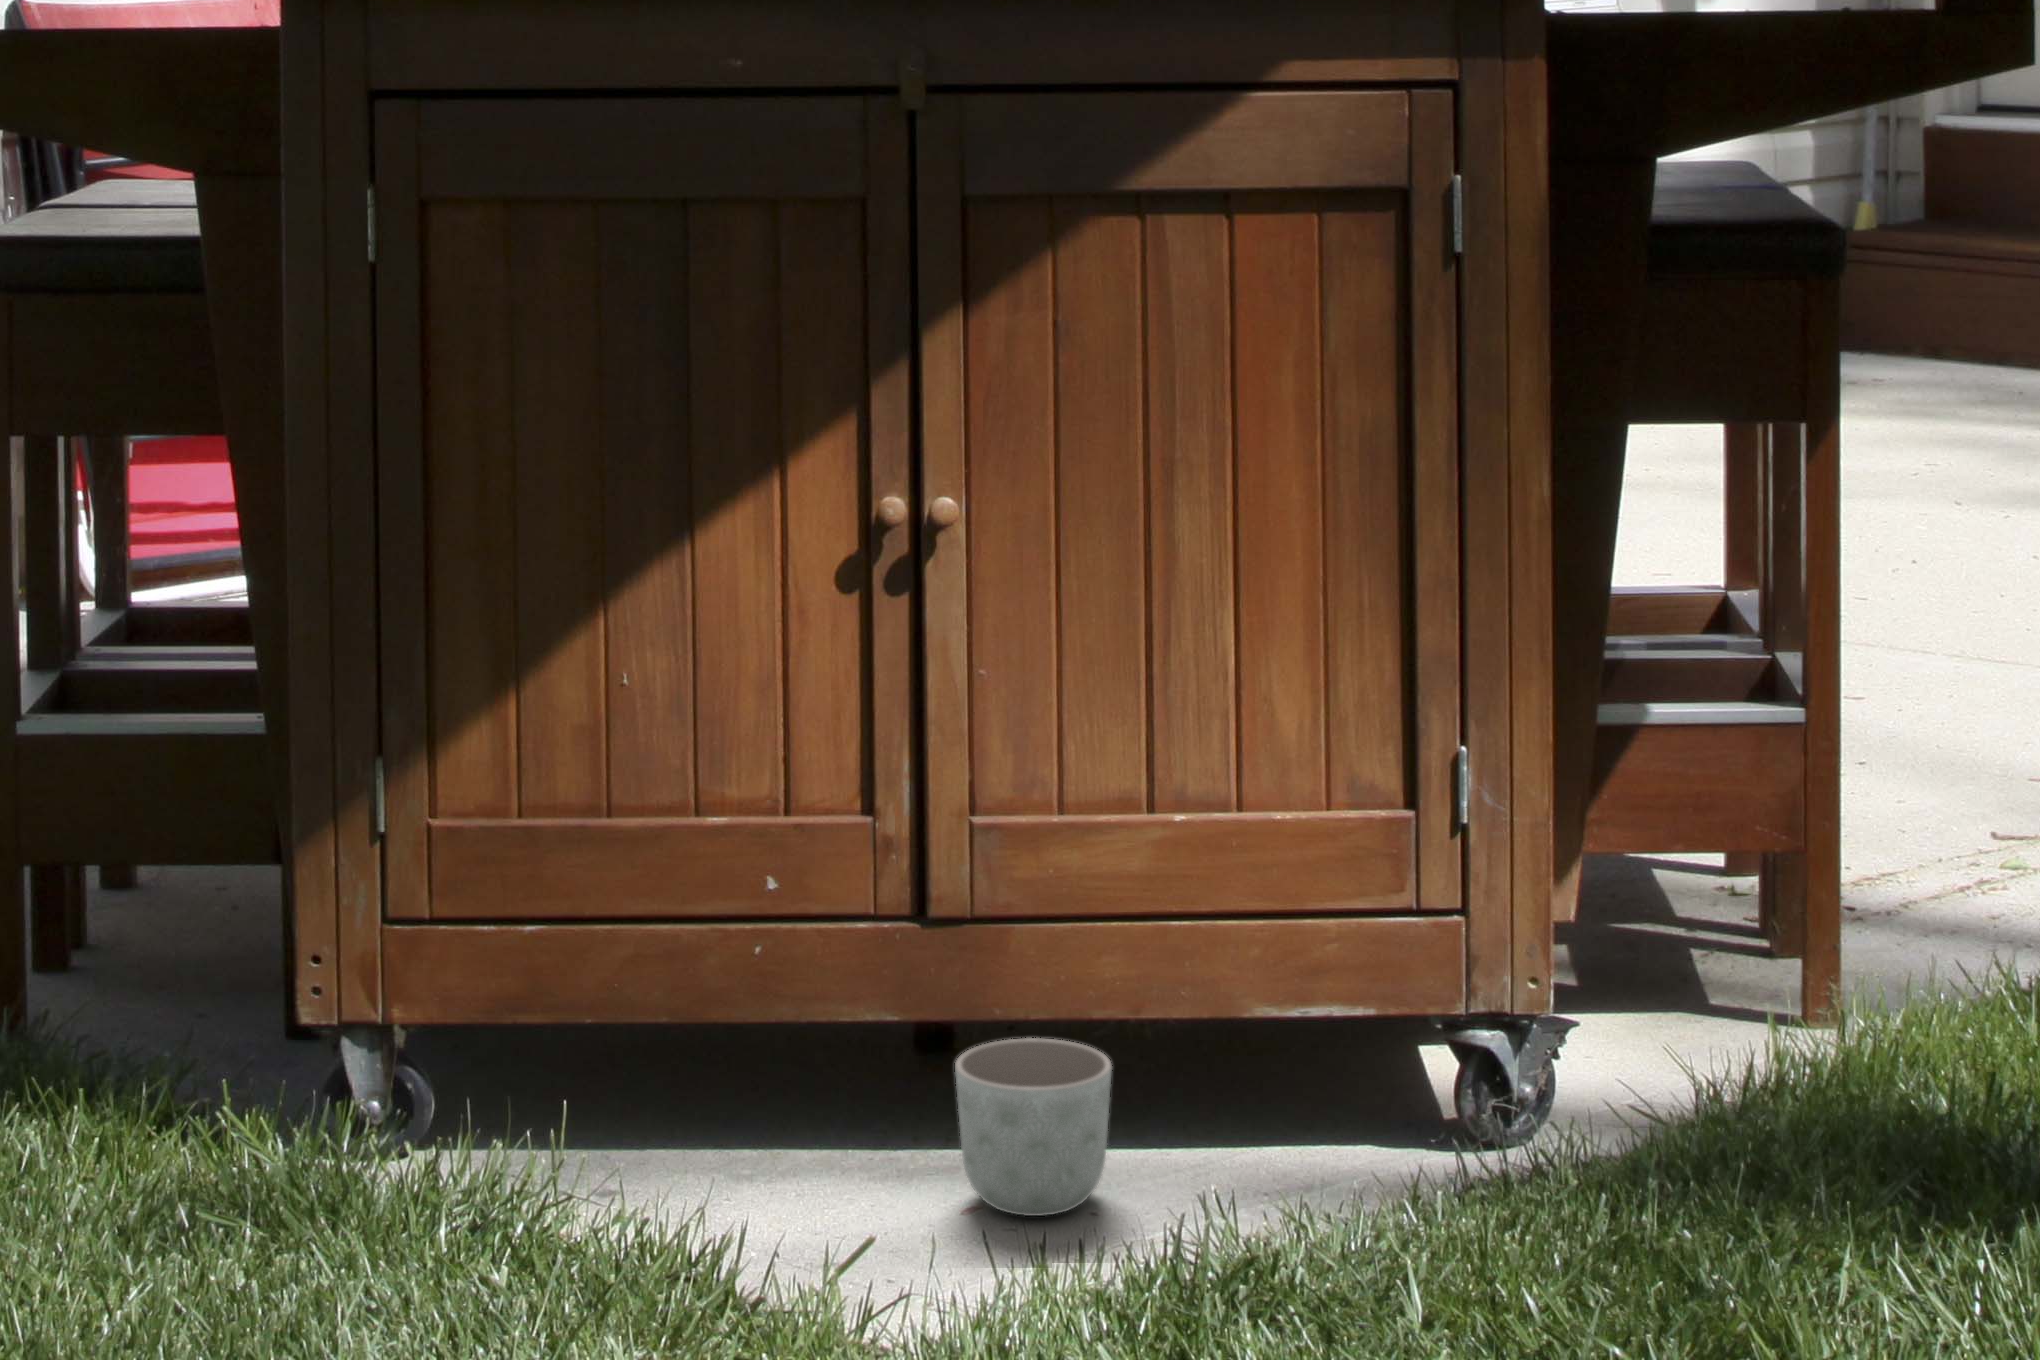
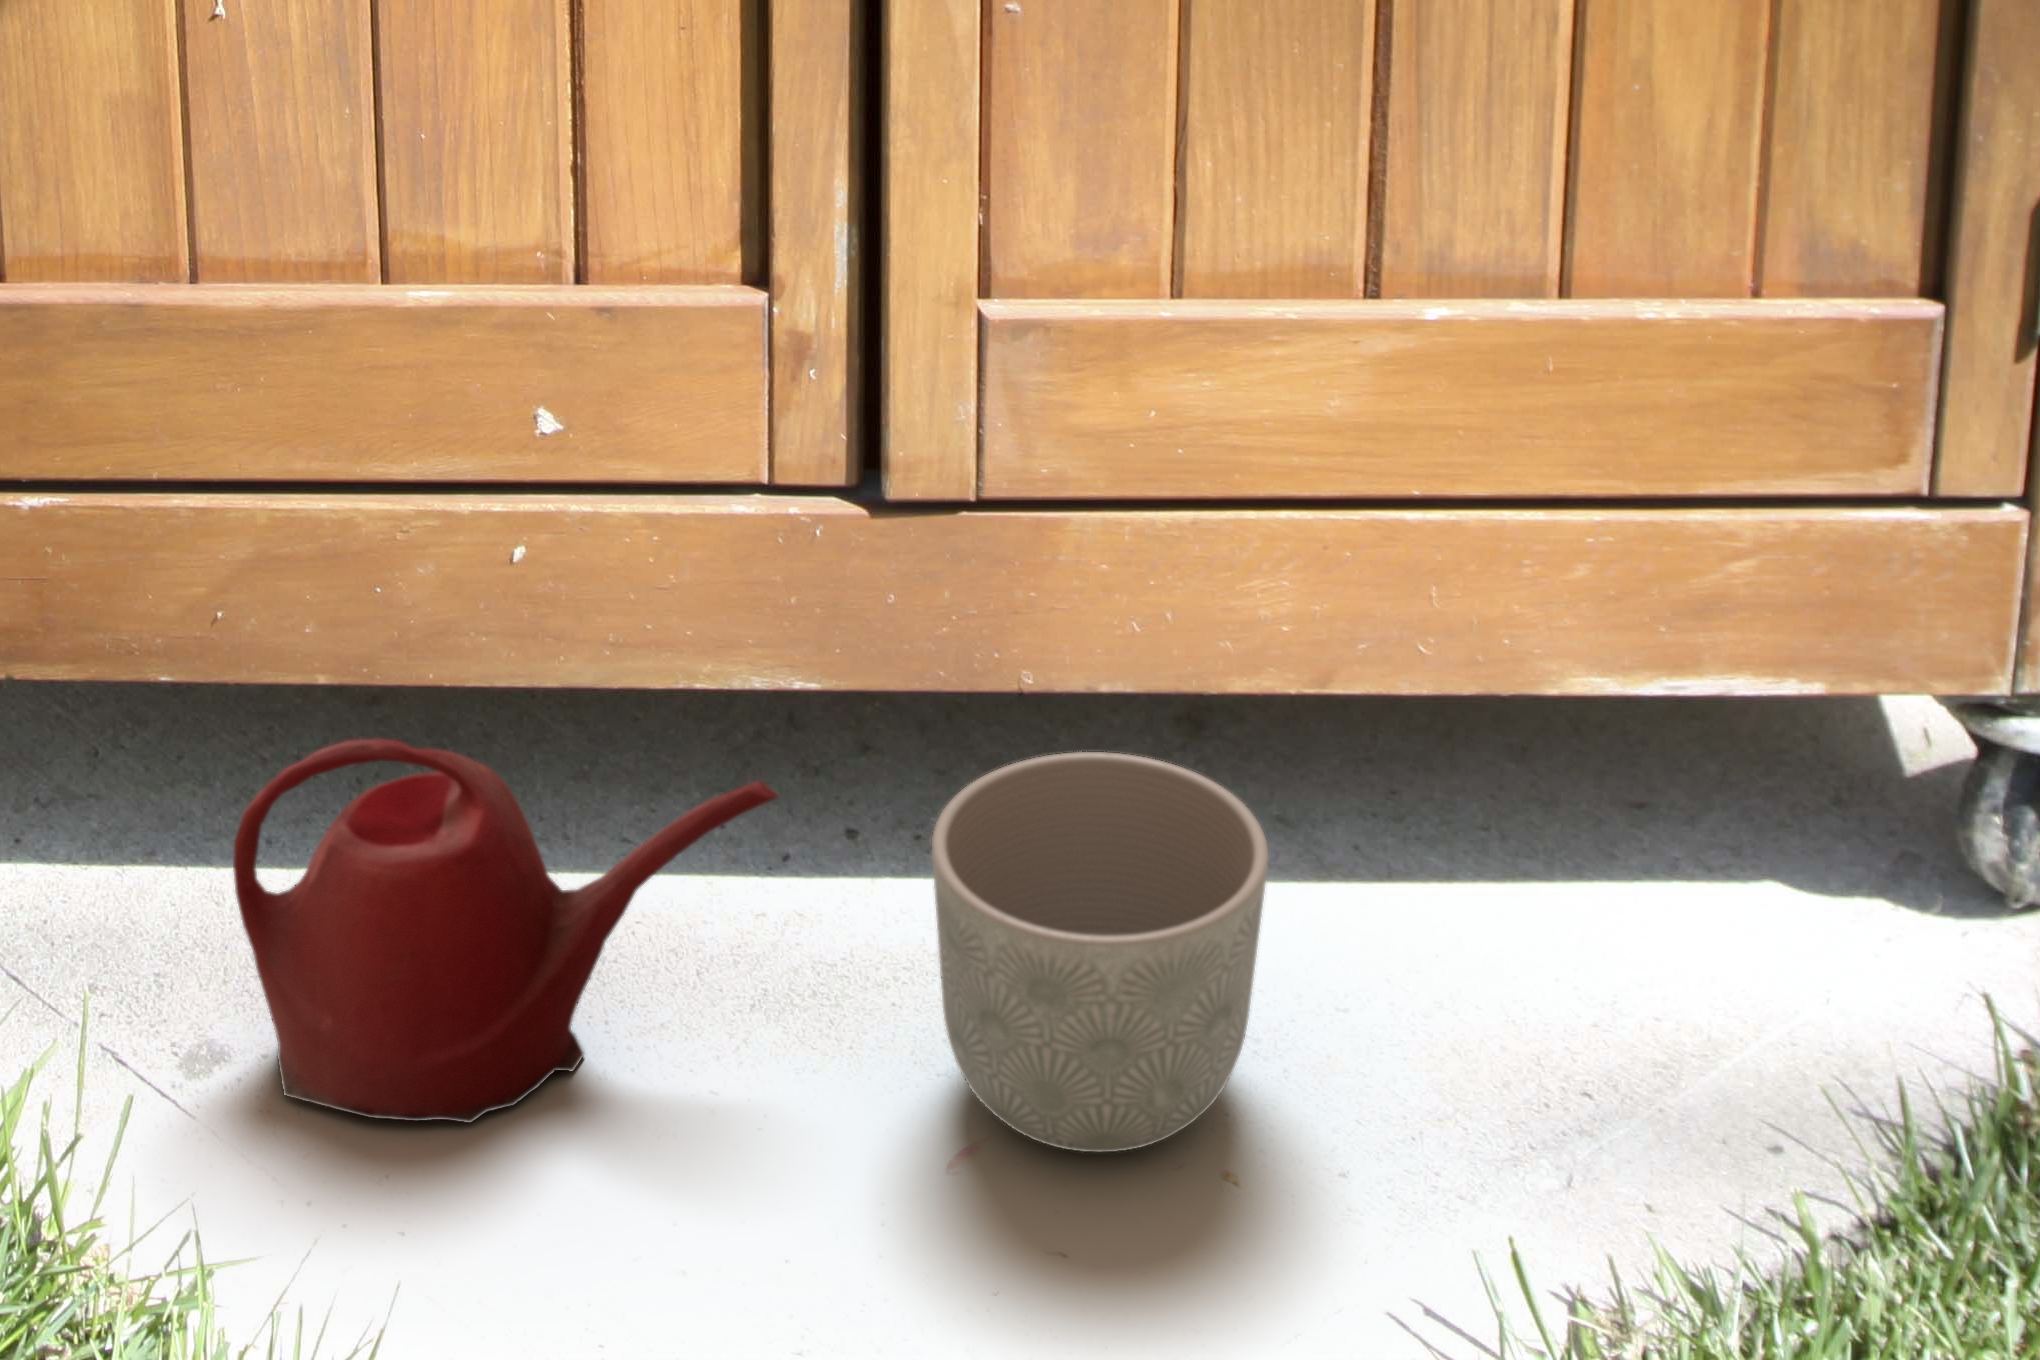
watering can: none [625,1024,883,1215] -> present [233,739,779,1123]

